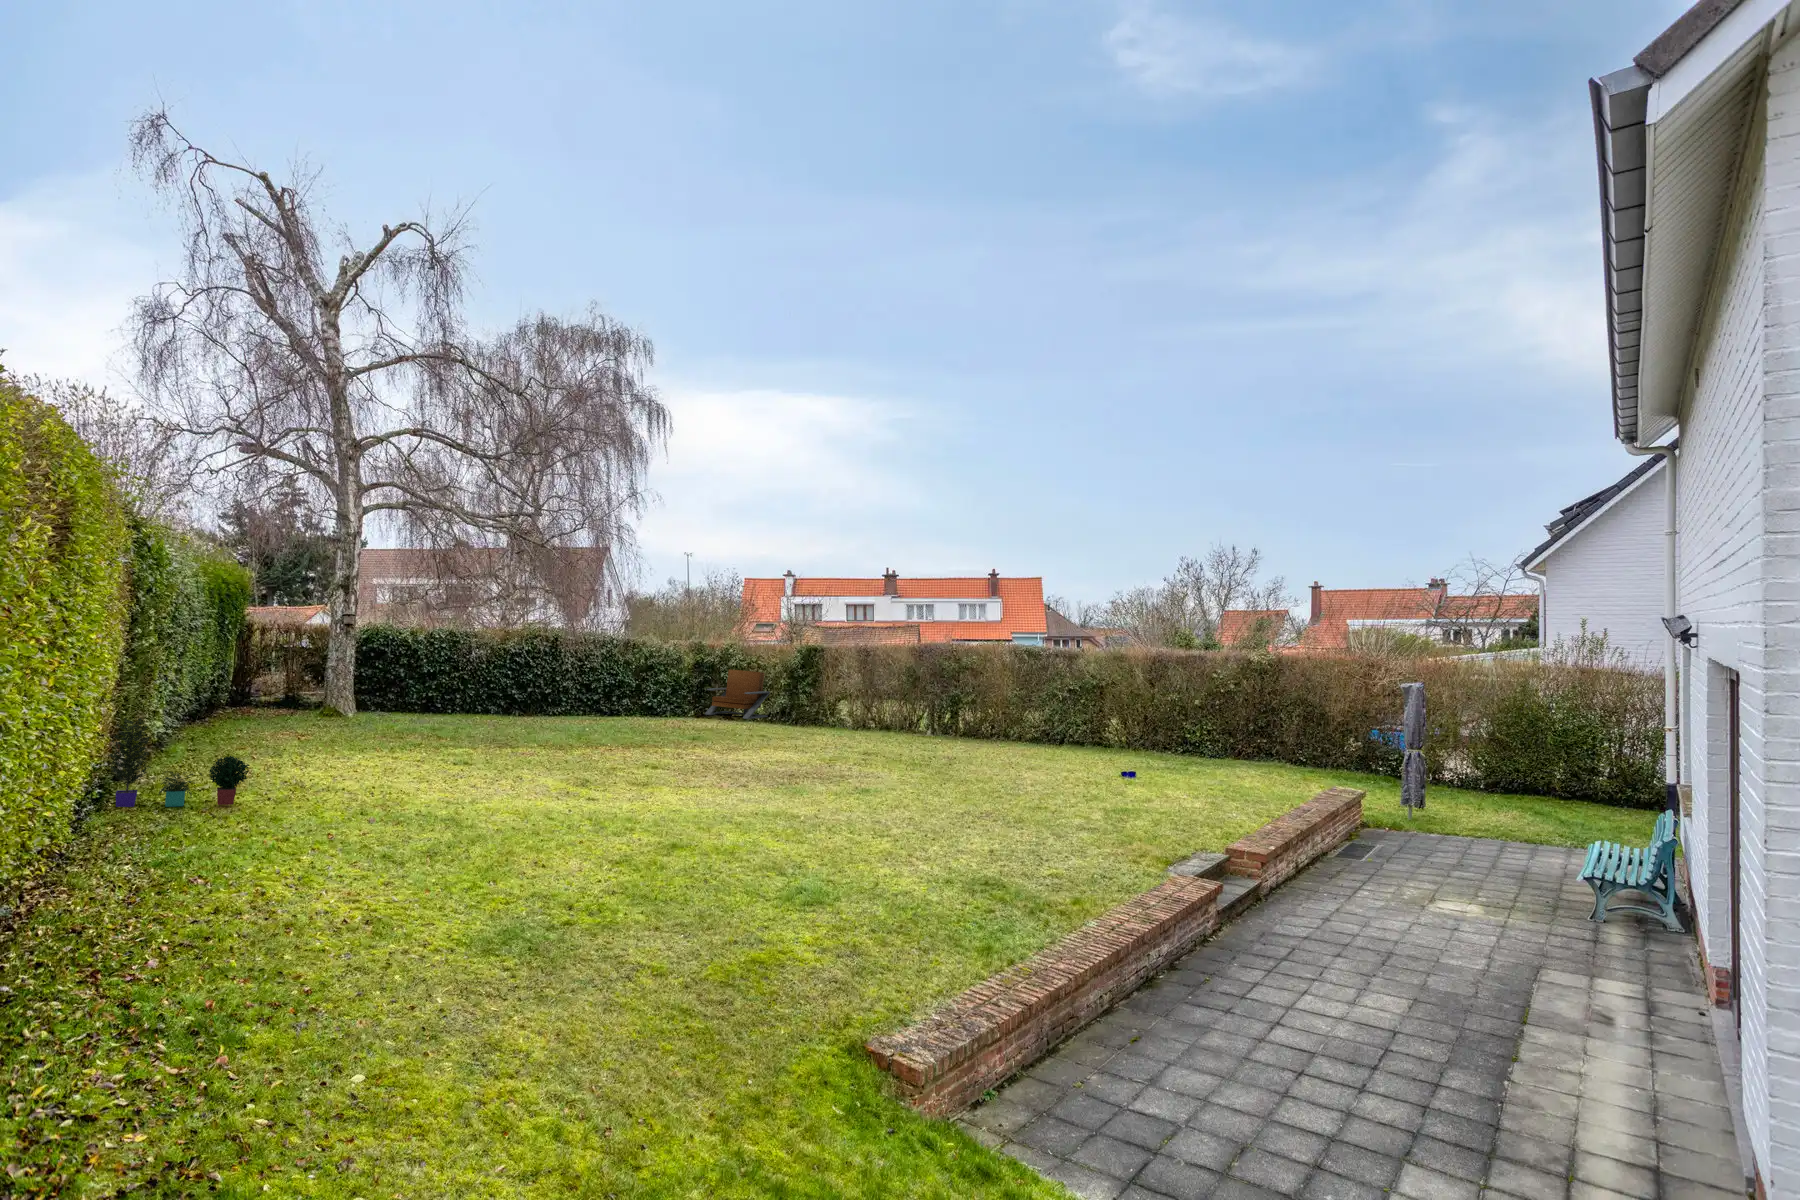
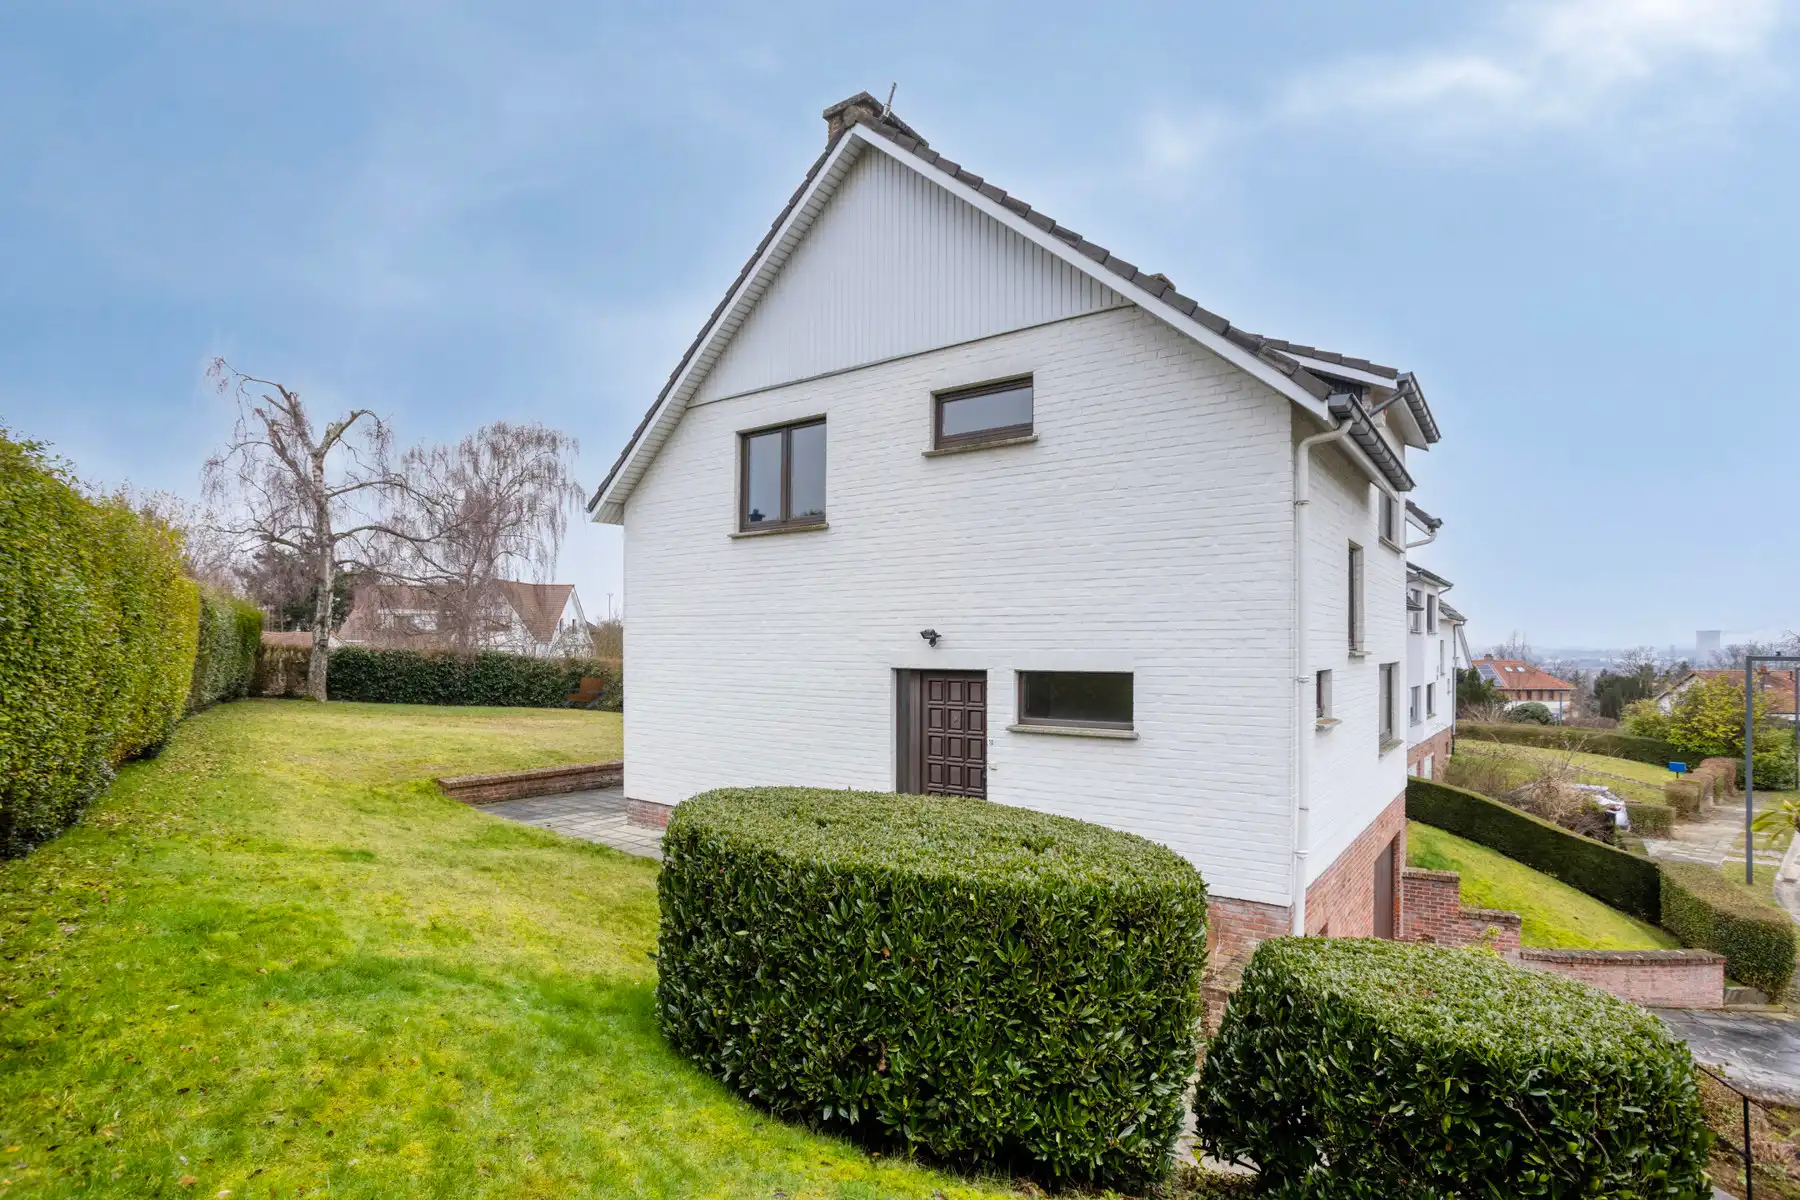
potted plant: present [109,718,250,807] -> none [186,685,249,724]

